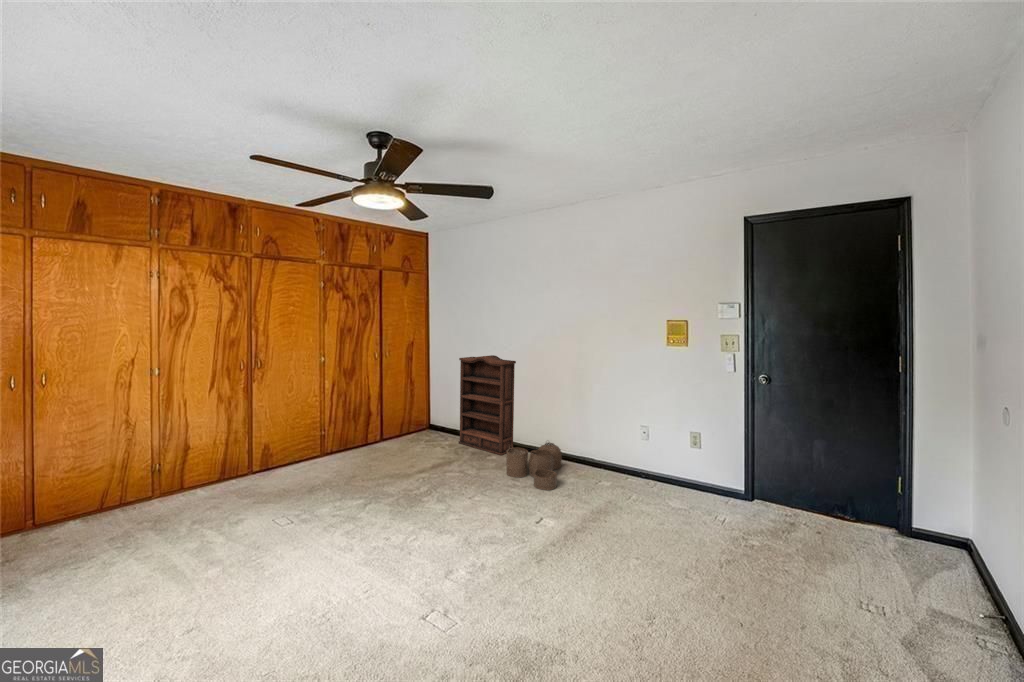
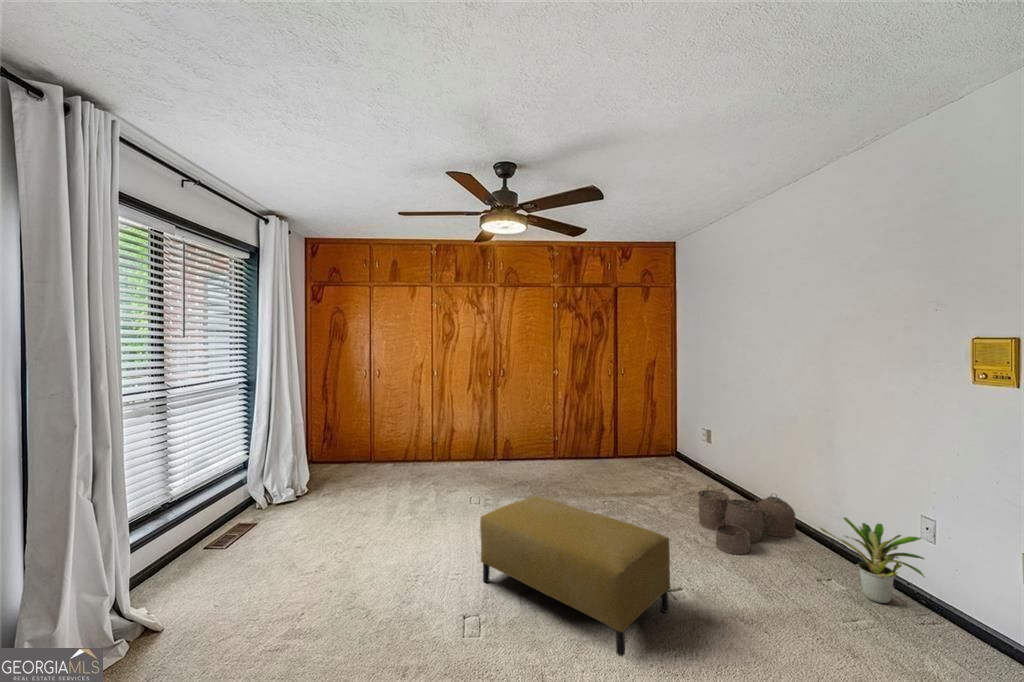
bookshelf: present [458,355,516,455] -> none [687,375,749,502]
potted plant: none [601,444,662,491] -> present [820,517,924,603]
ottoman: none [425,489,592,595] -> present [480,496,670,656]

